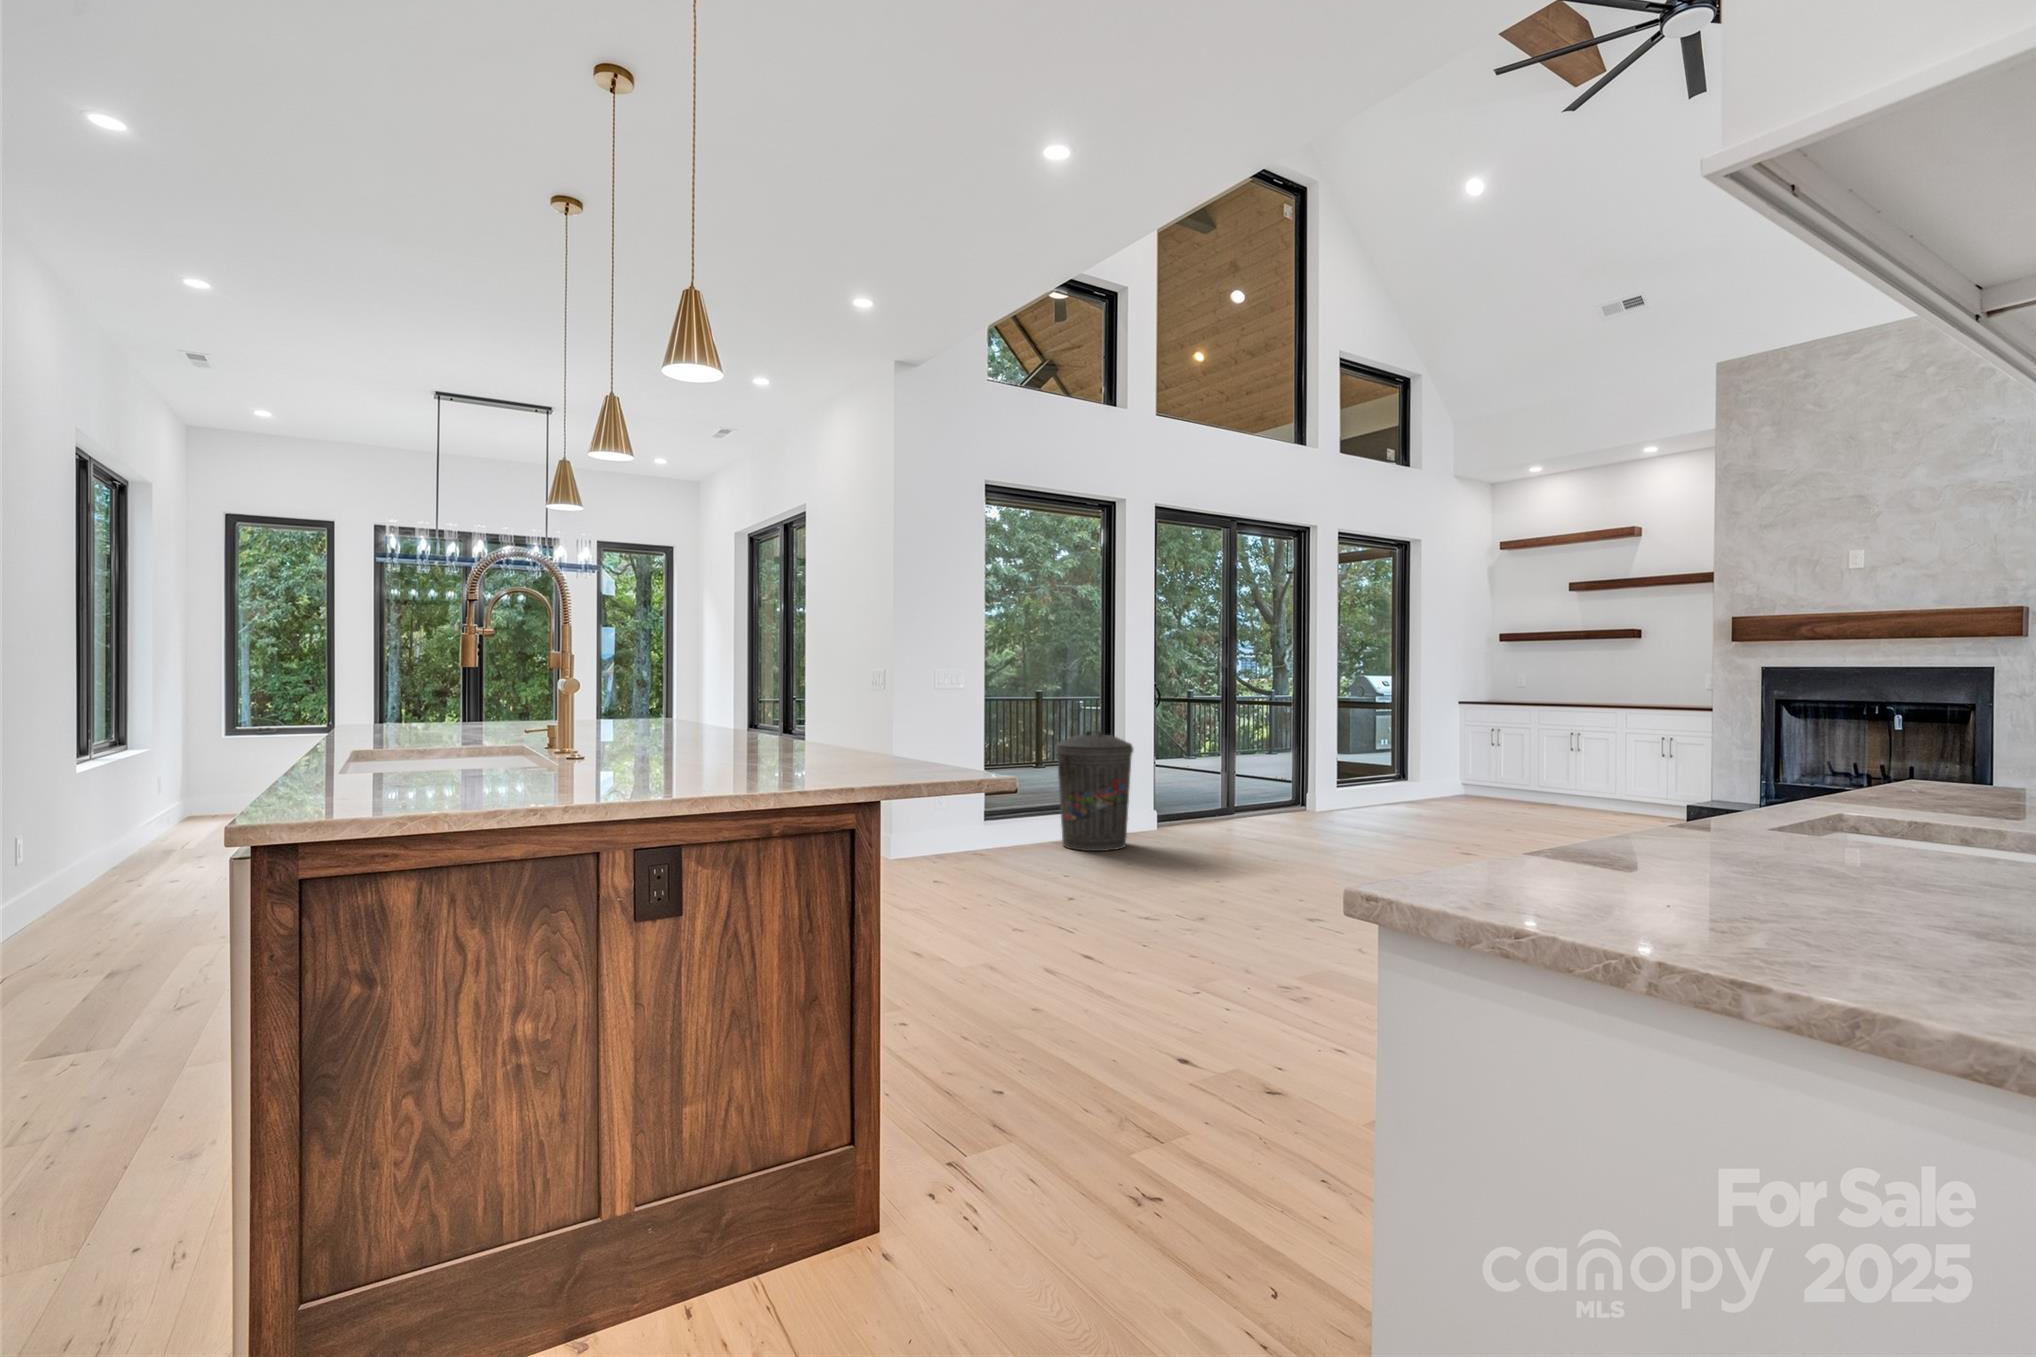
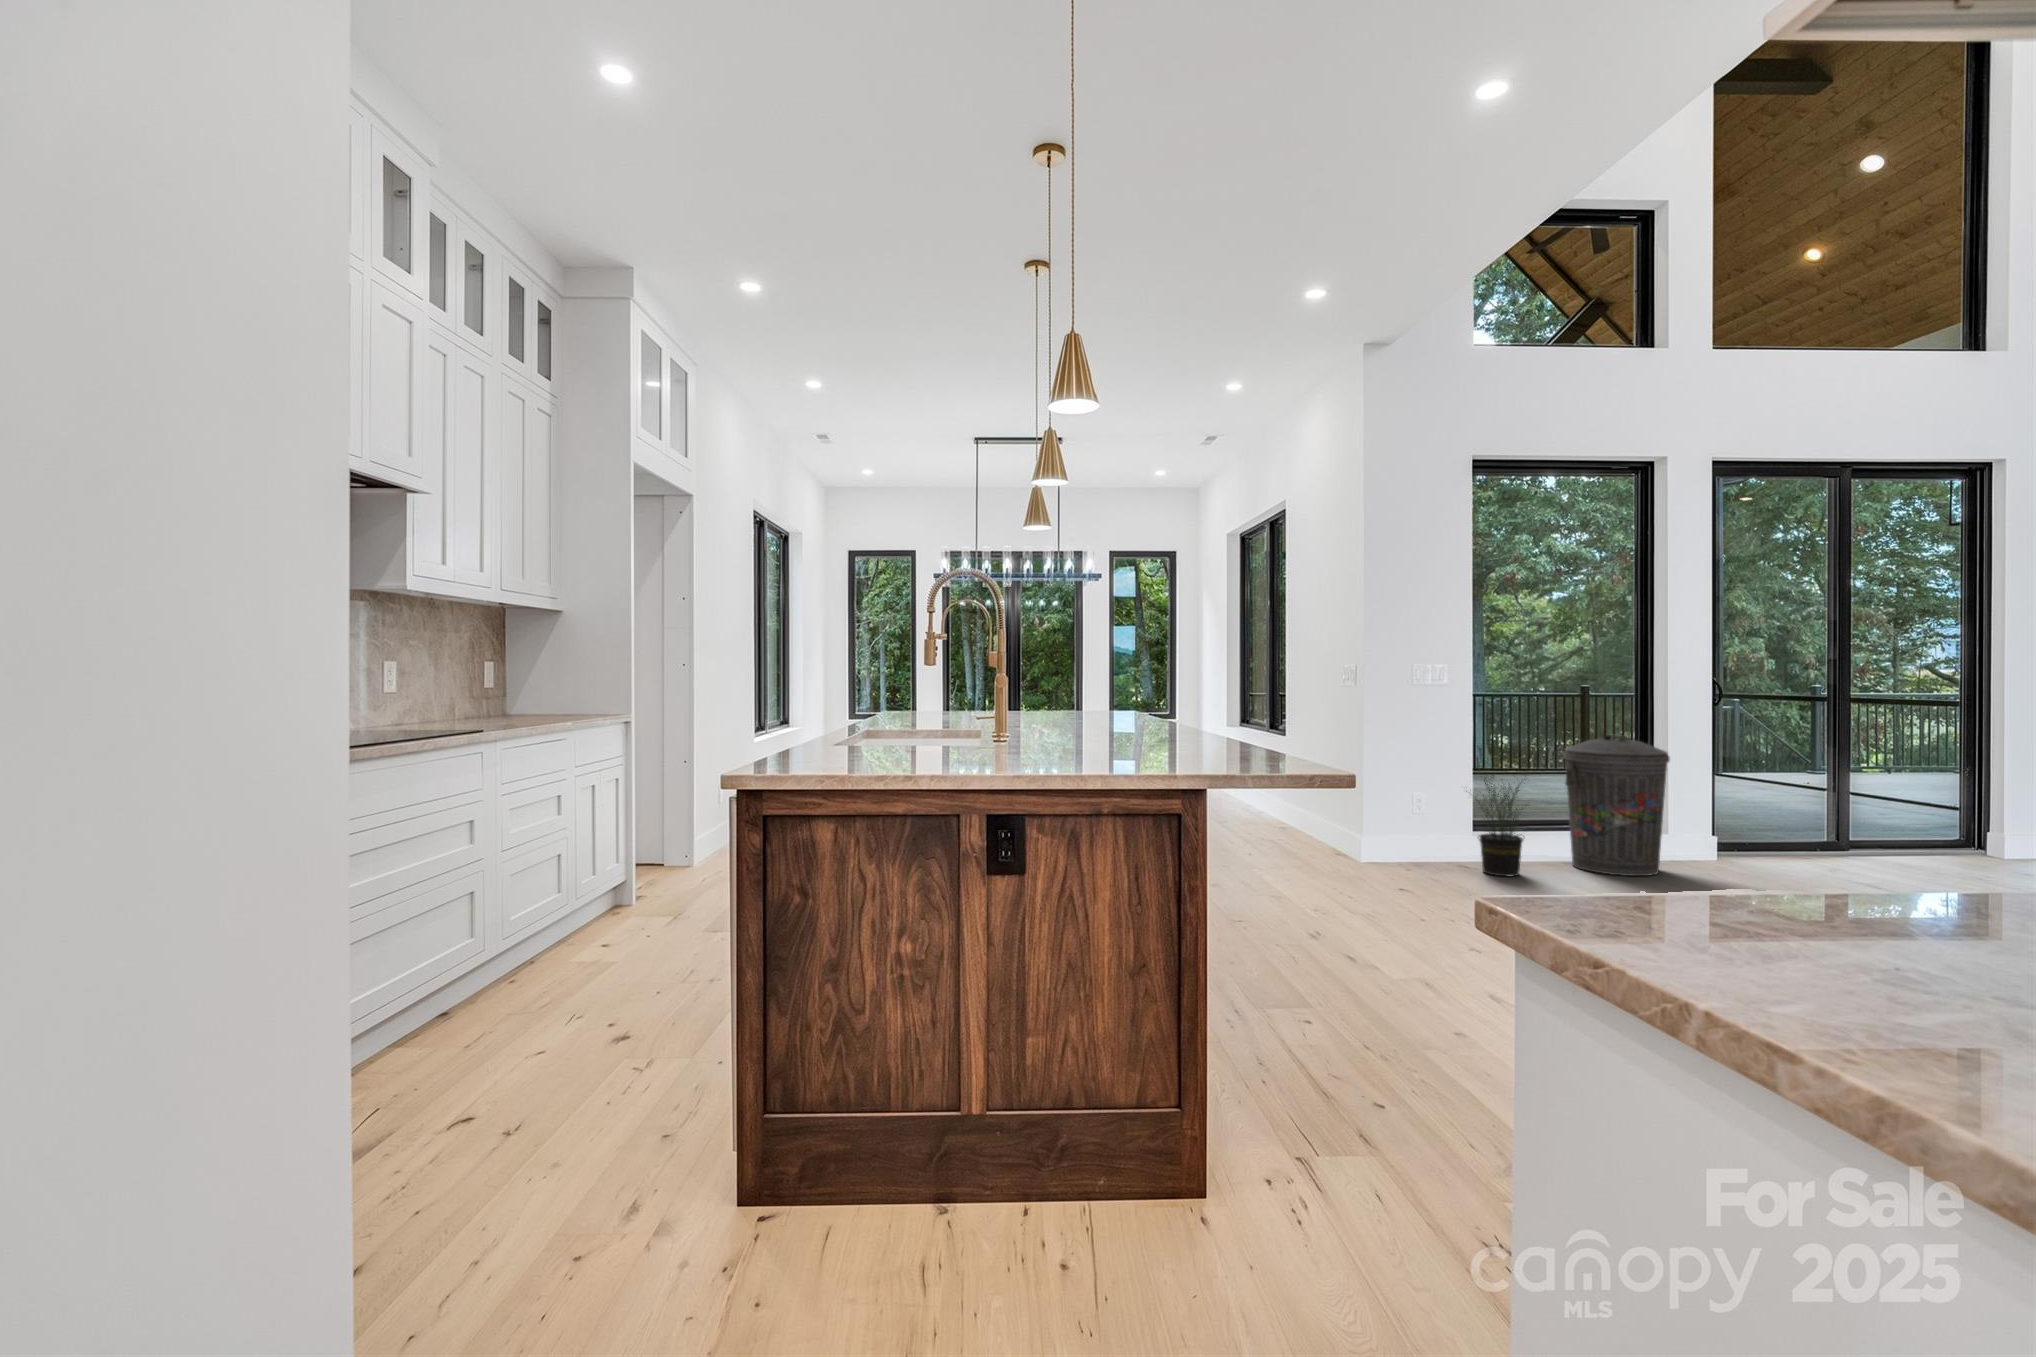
potted plant: none [980,759,1039,862] -> present [1475,771,1527,877]

